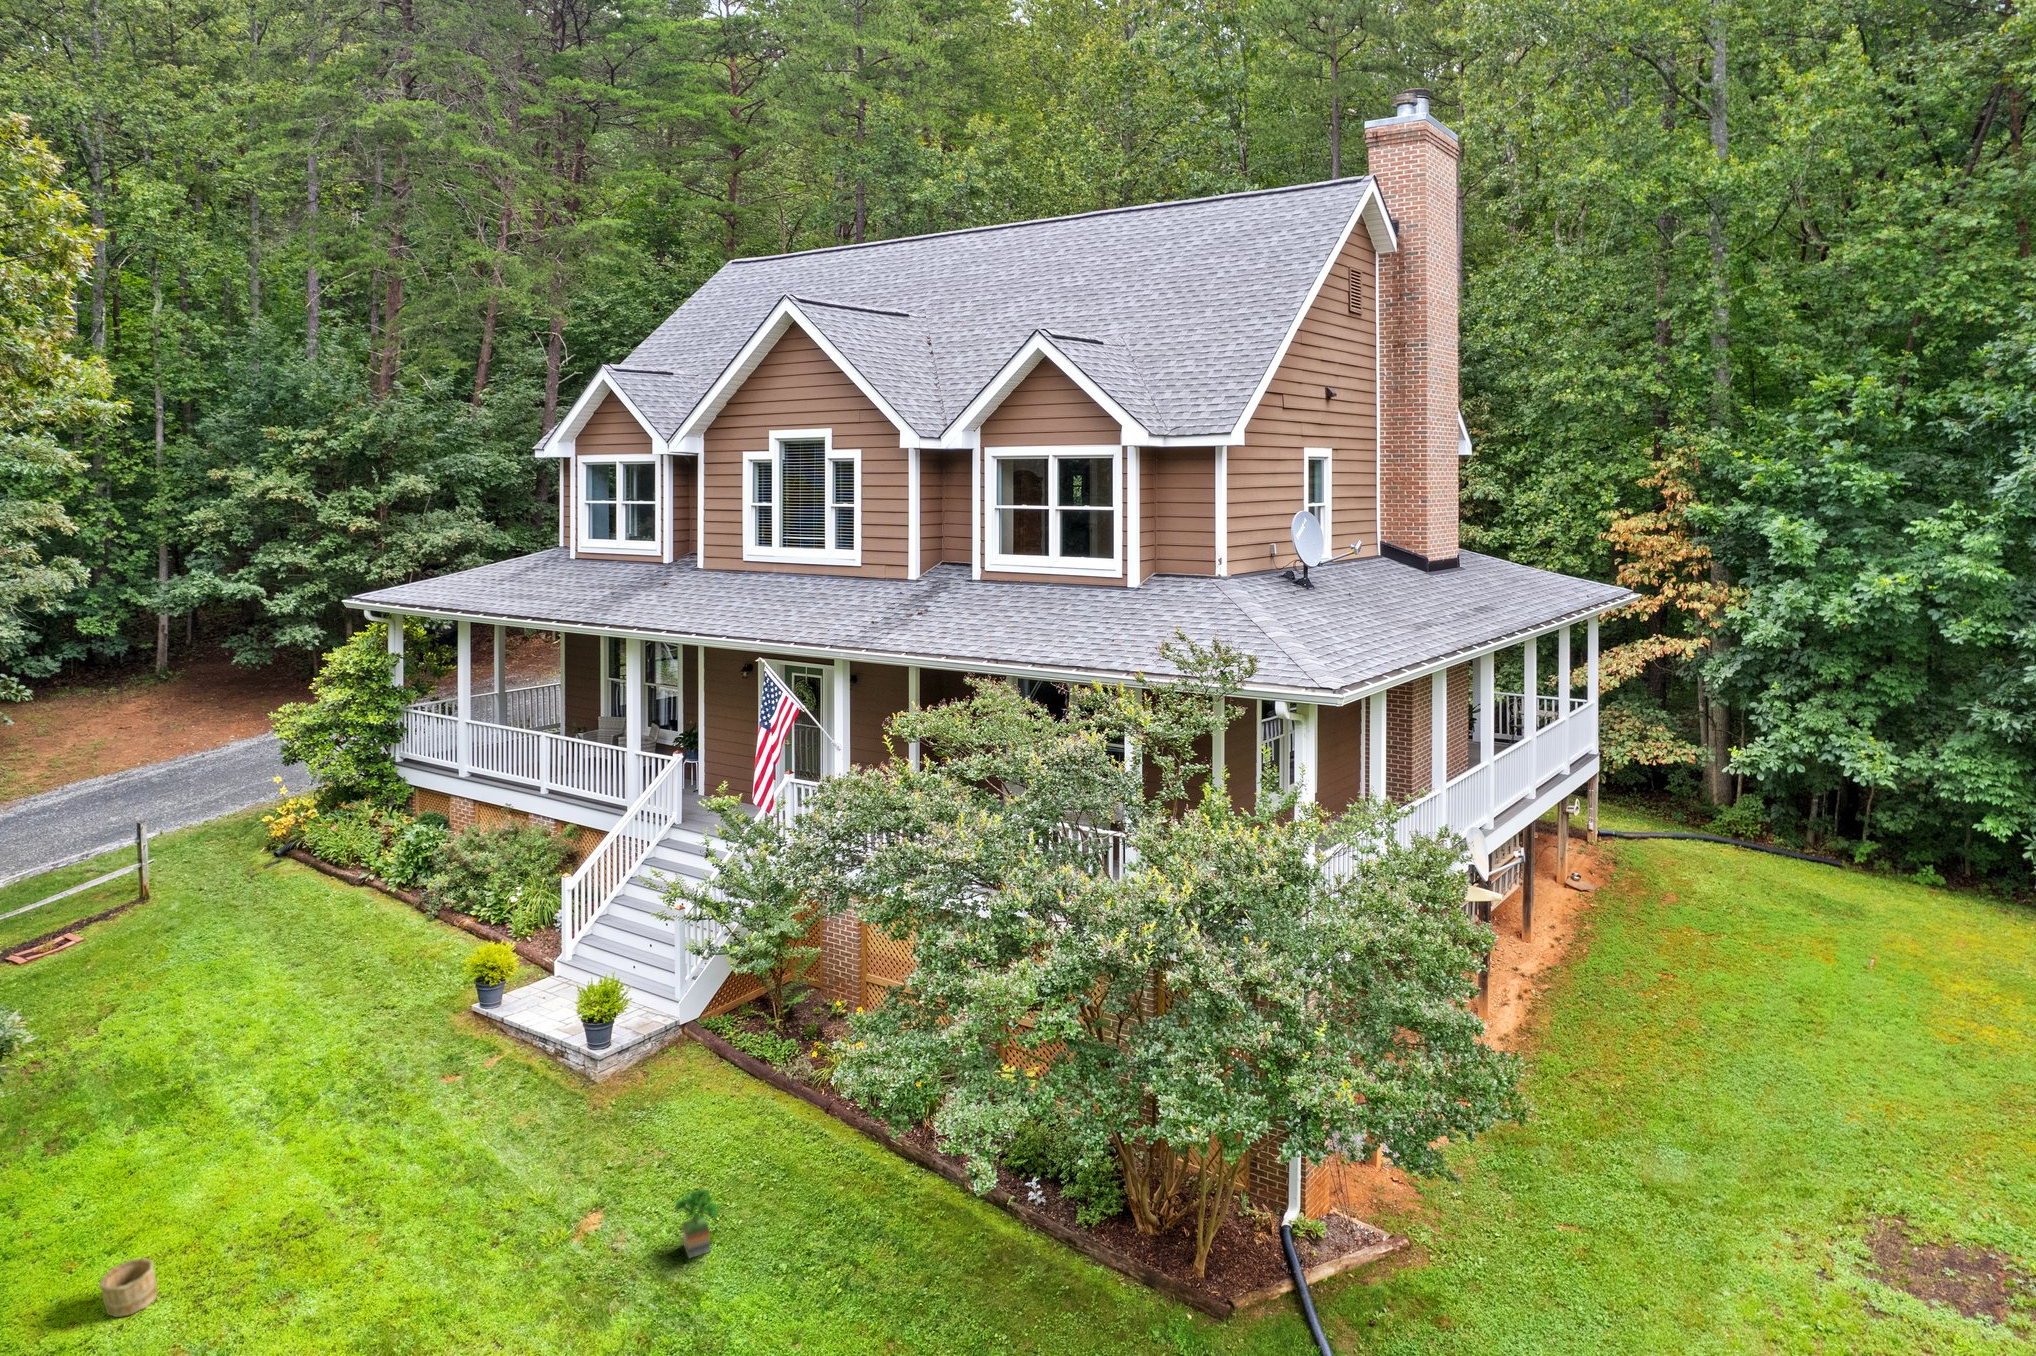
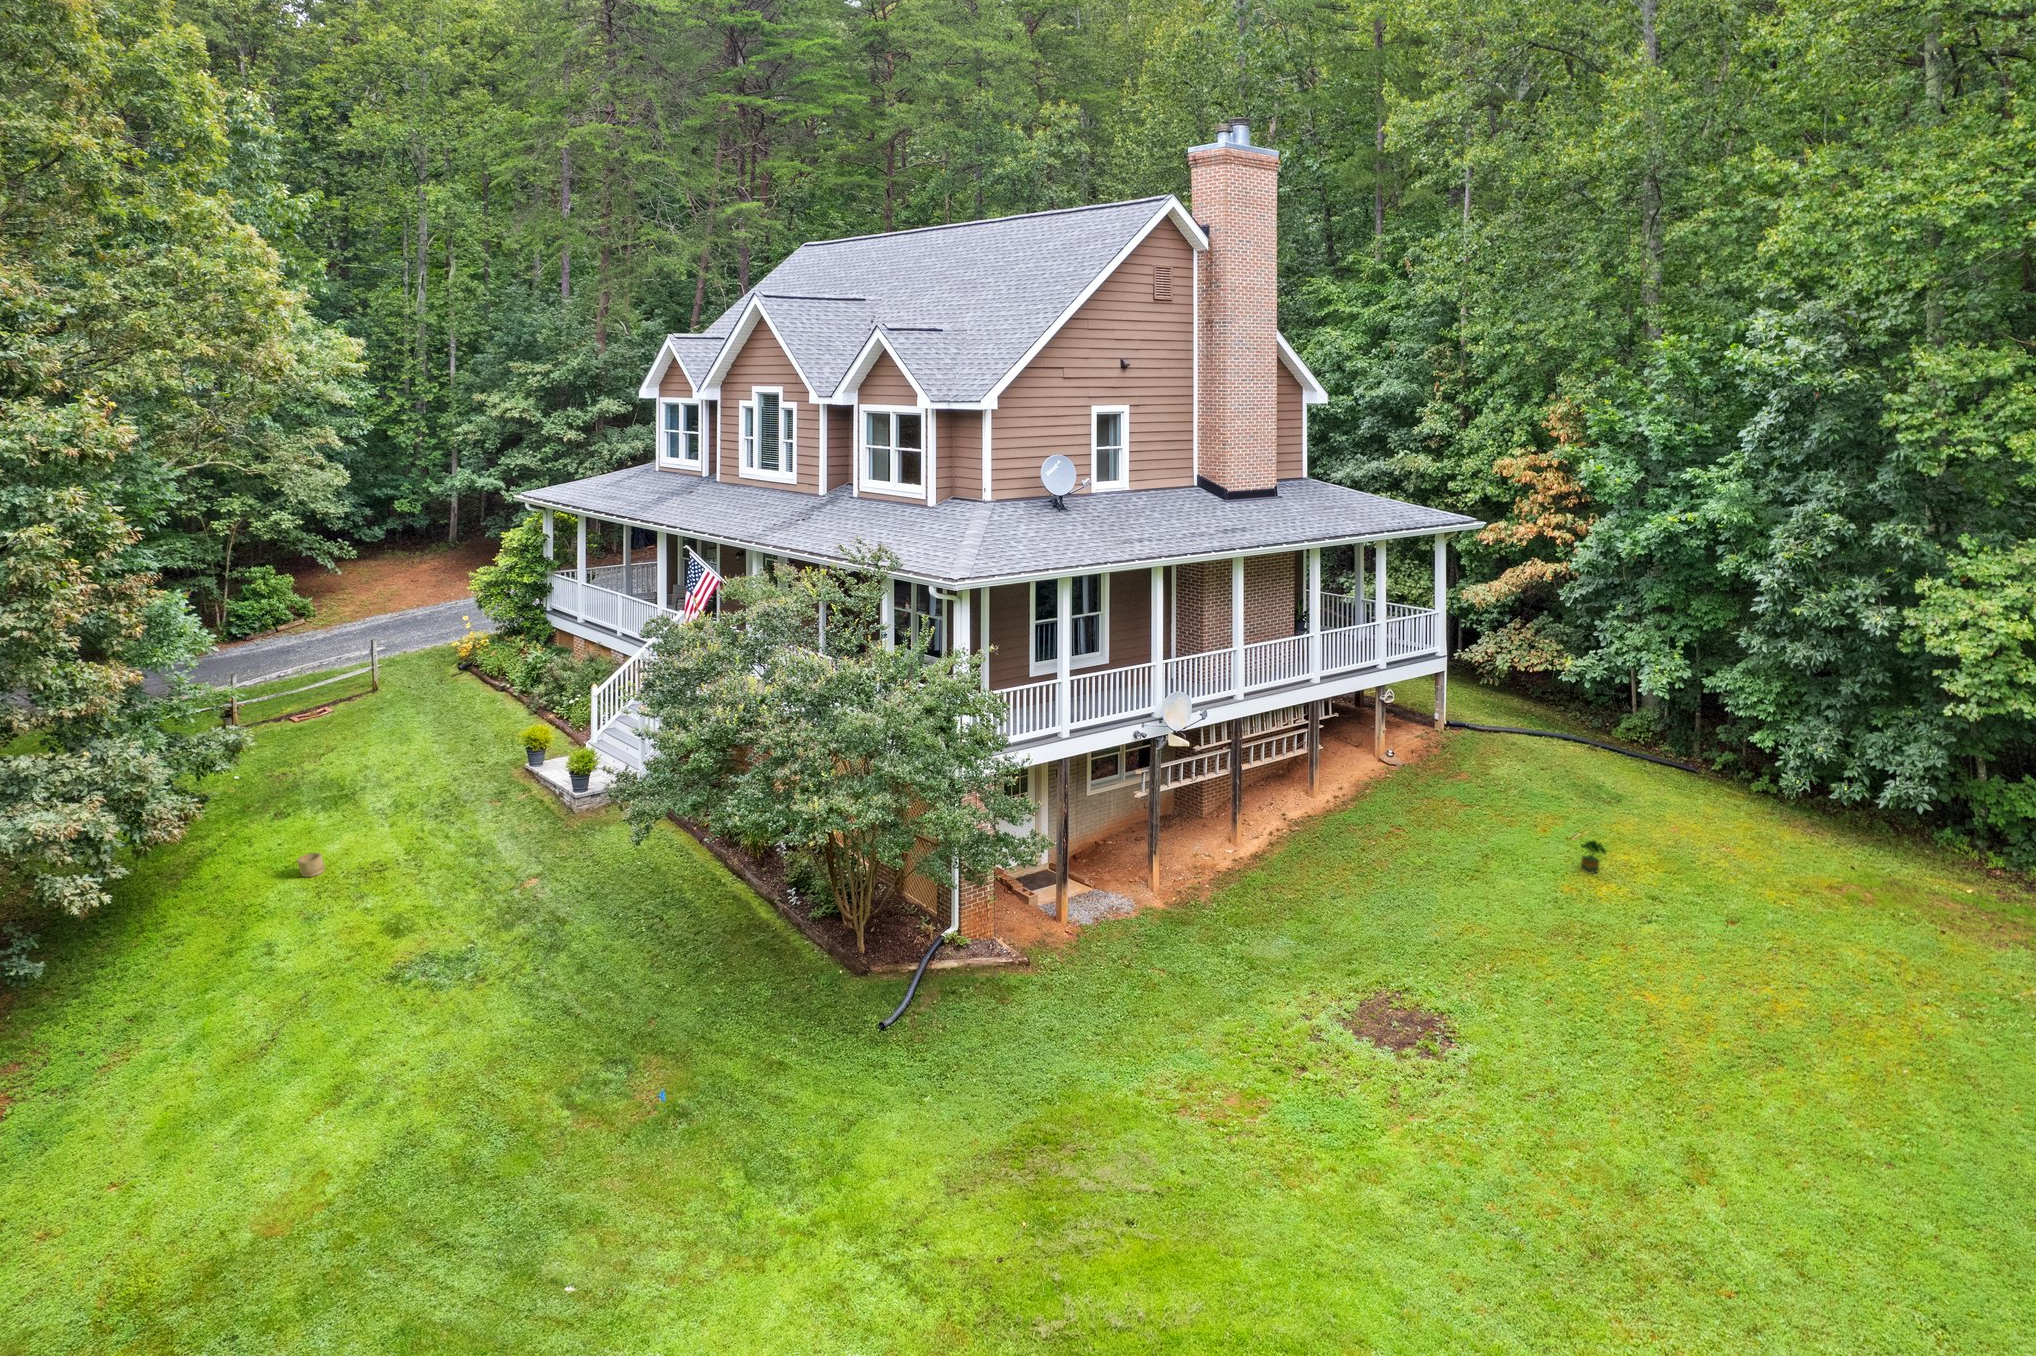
potted tree: present [675,1188,718,1258] -> present [1580,840,1606,874]

